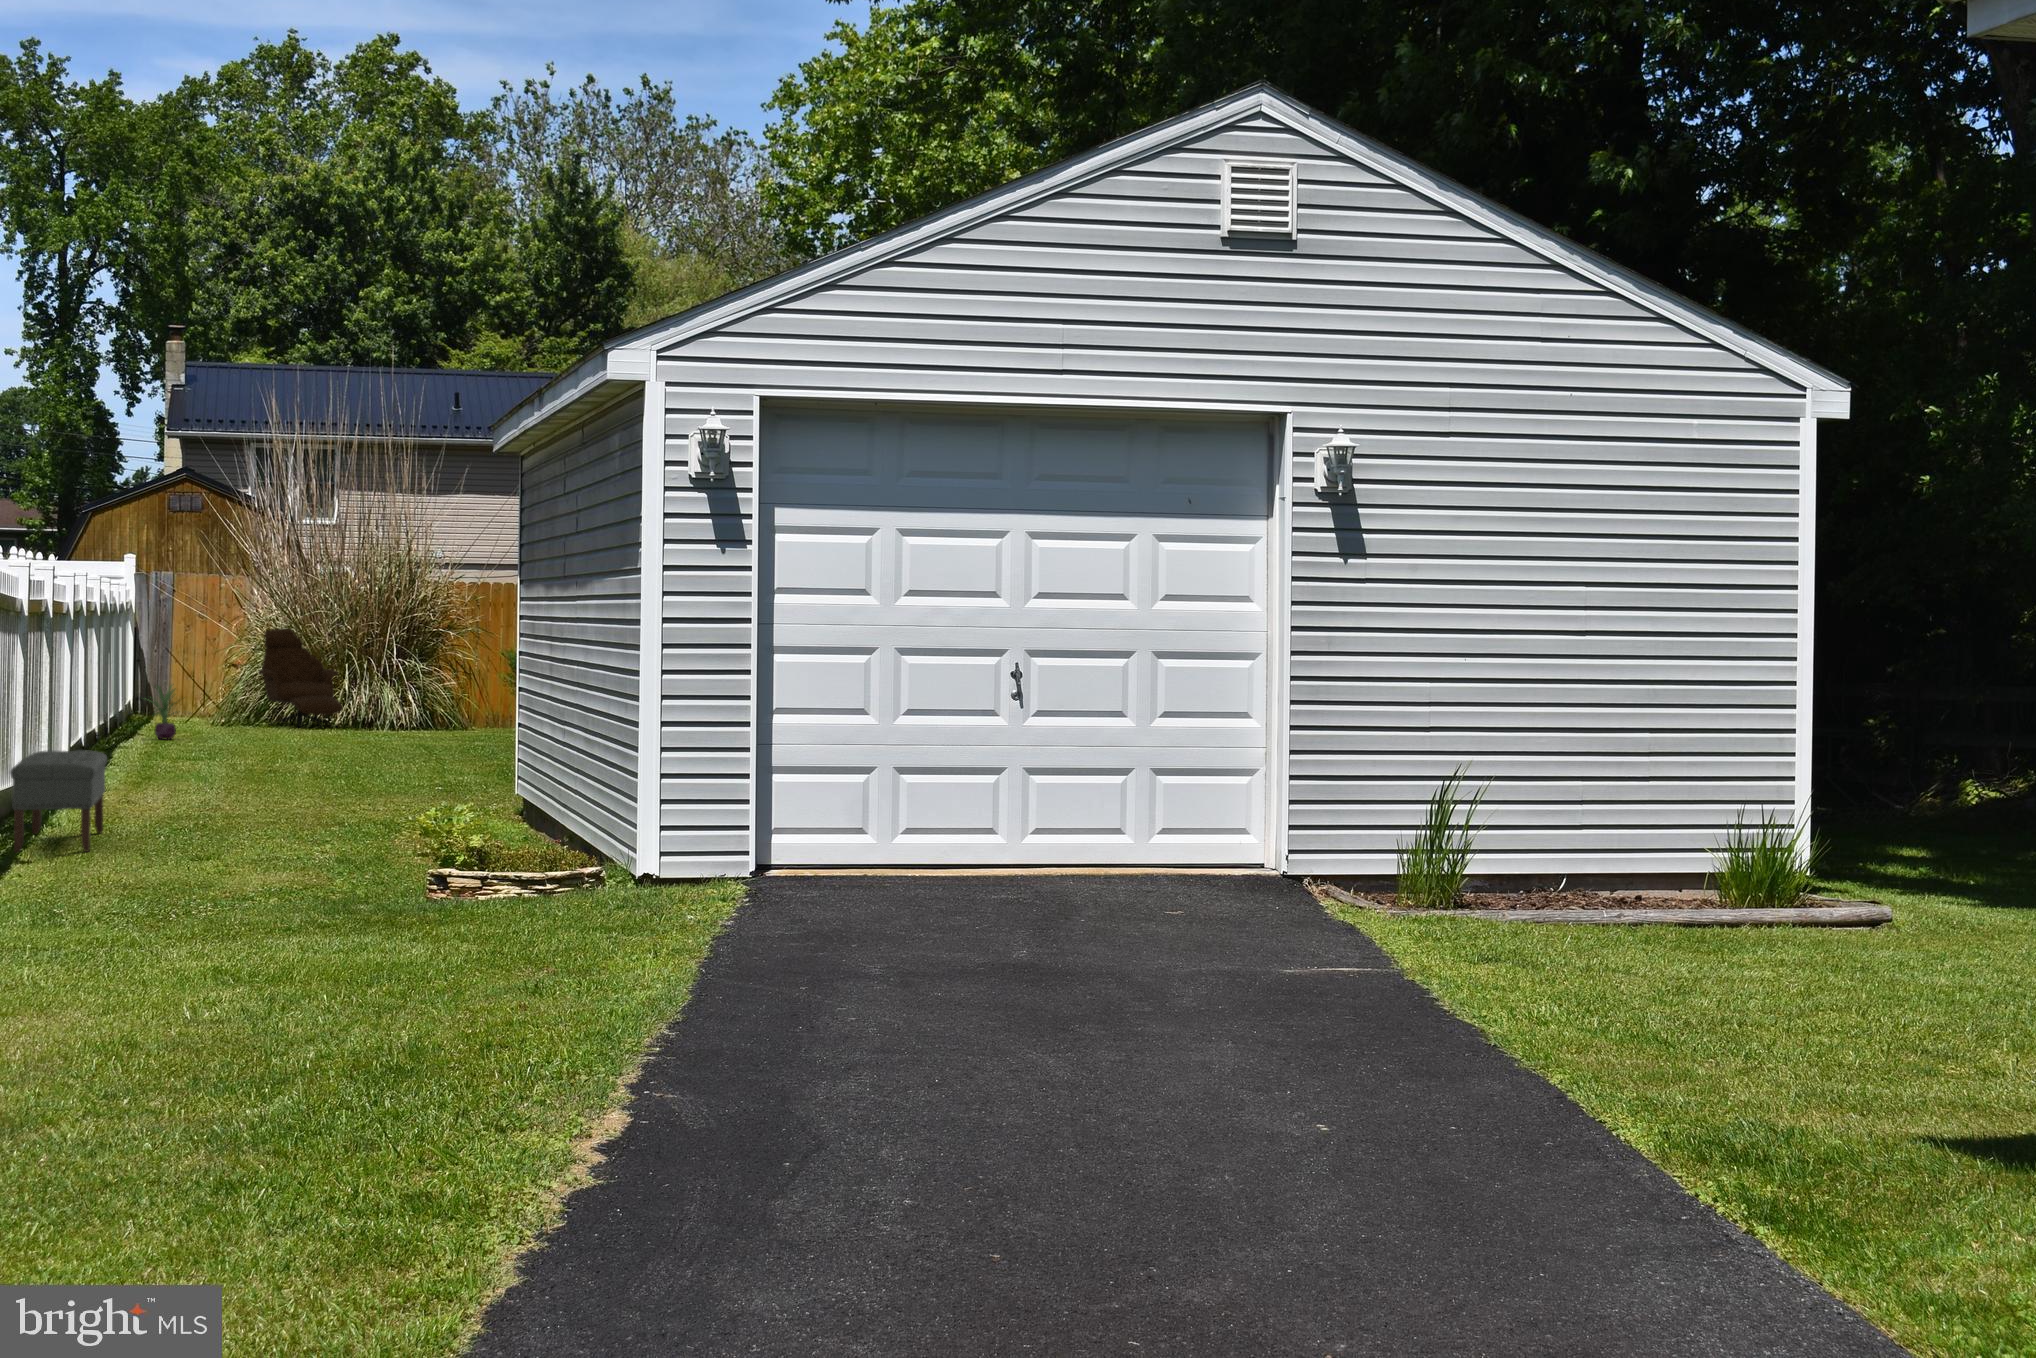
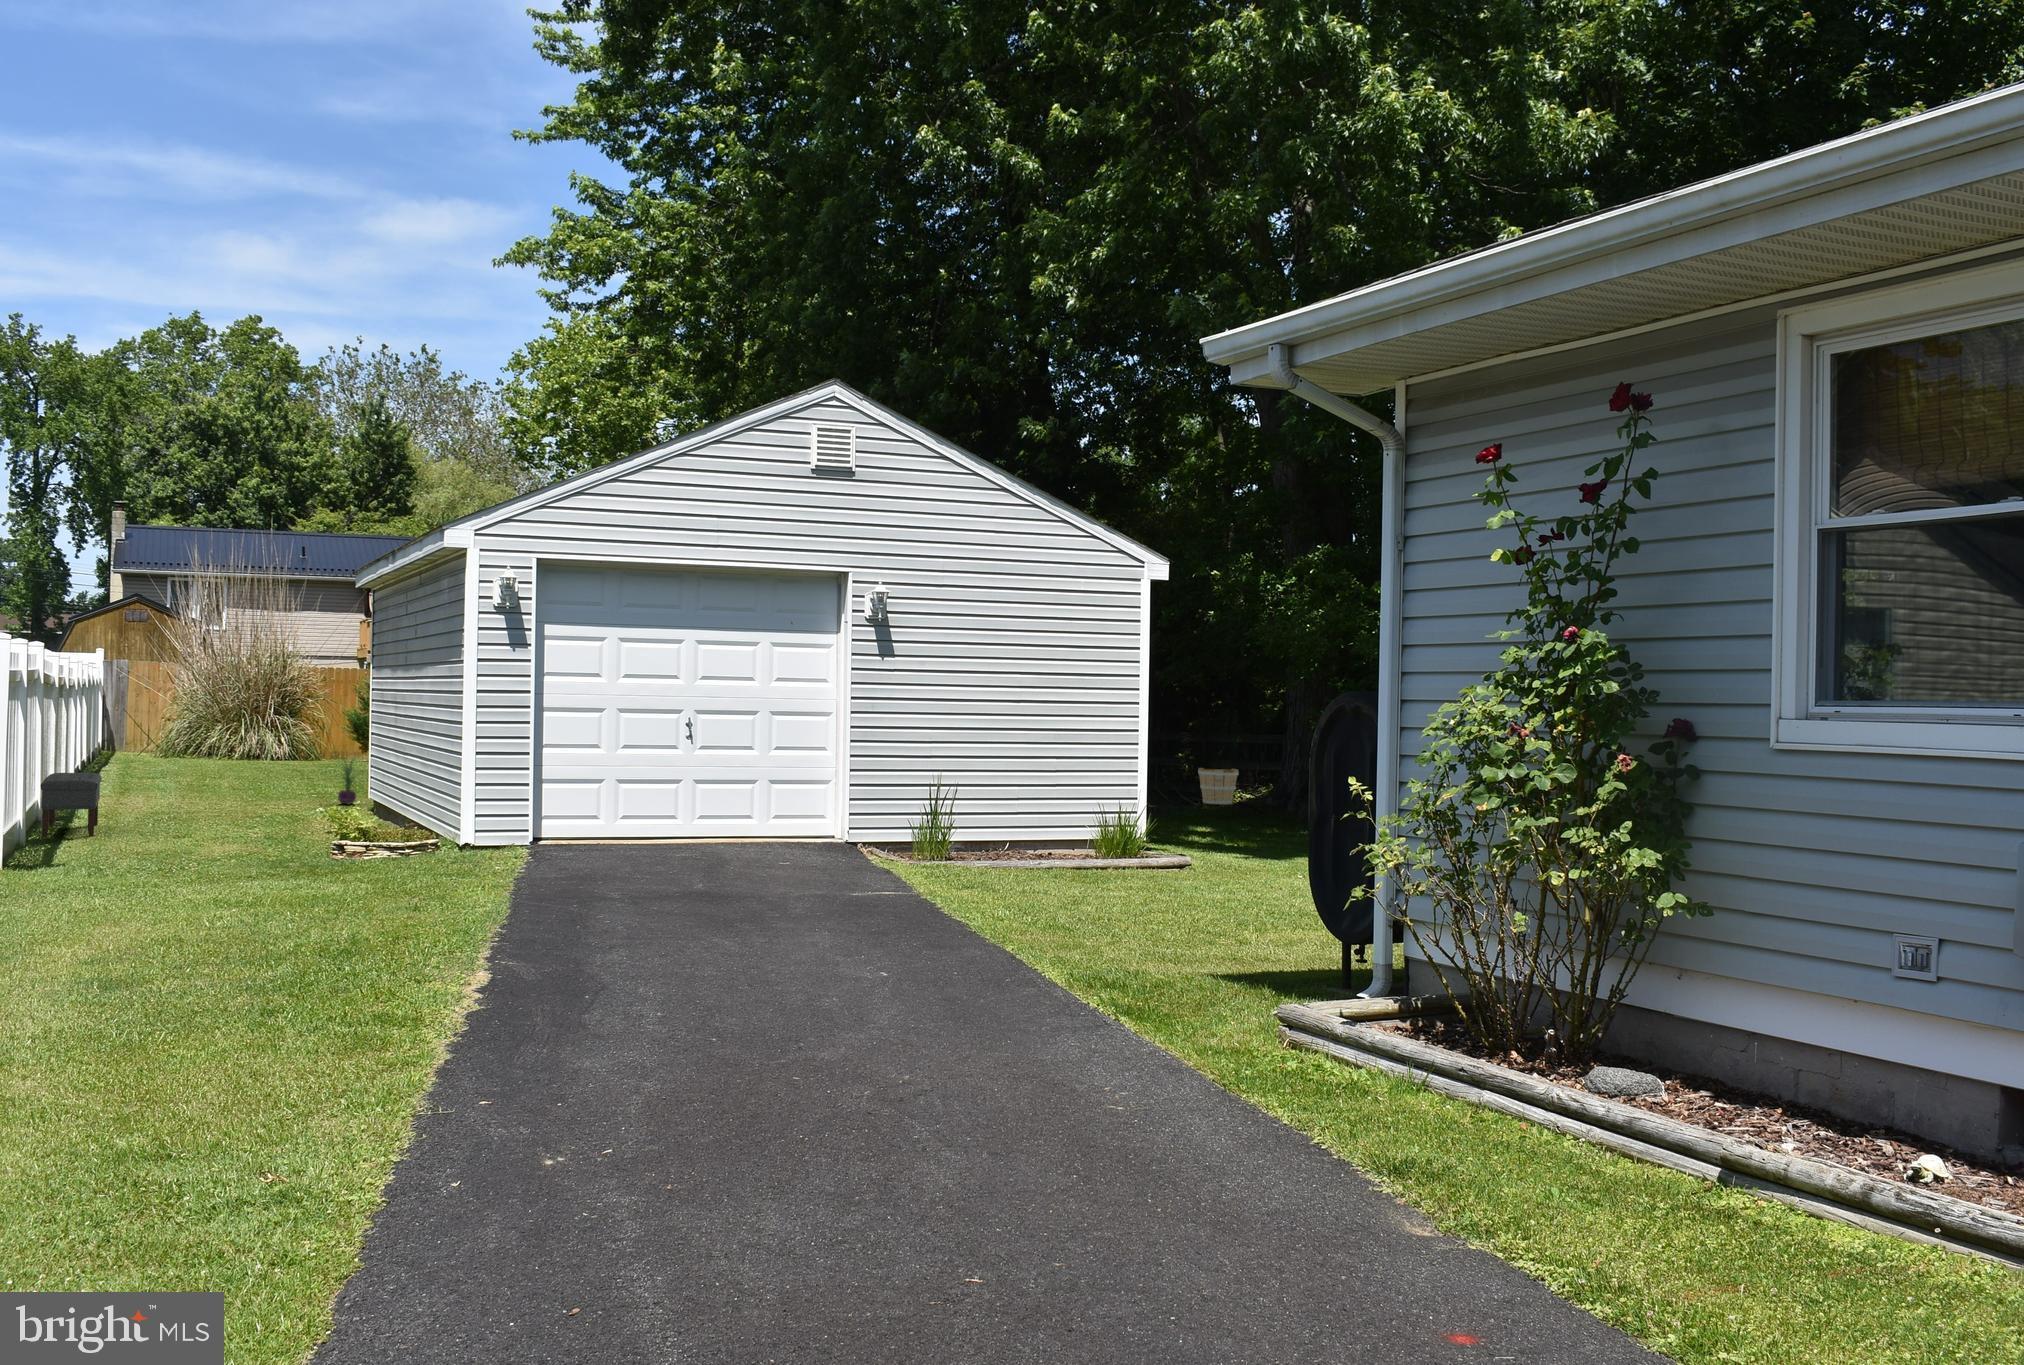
lounge chair: present [258,628,343,729] -> none [178,695,239,762]
decorative plant: present [145,685,176,739] -> present [338,758,359,804]
wooden bucket: none [1864,744,1938,807] -> present [1198,768,1239,805]

